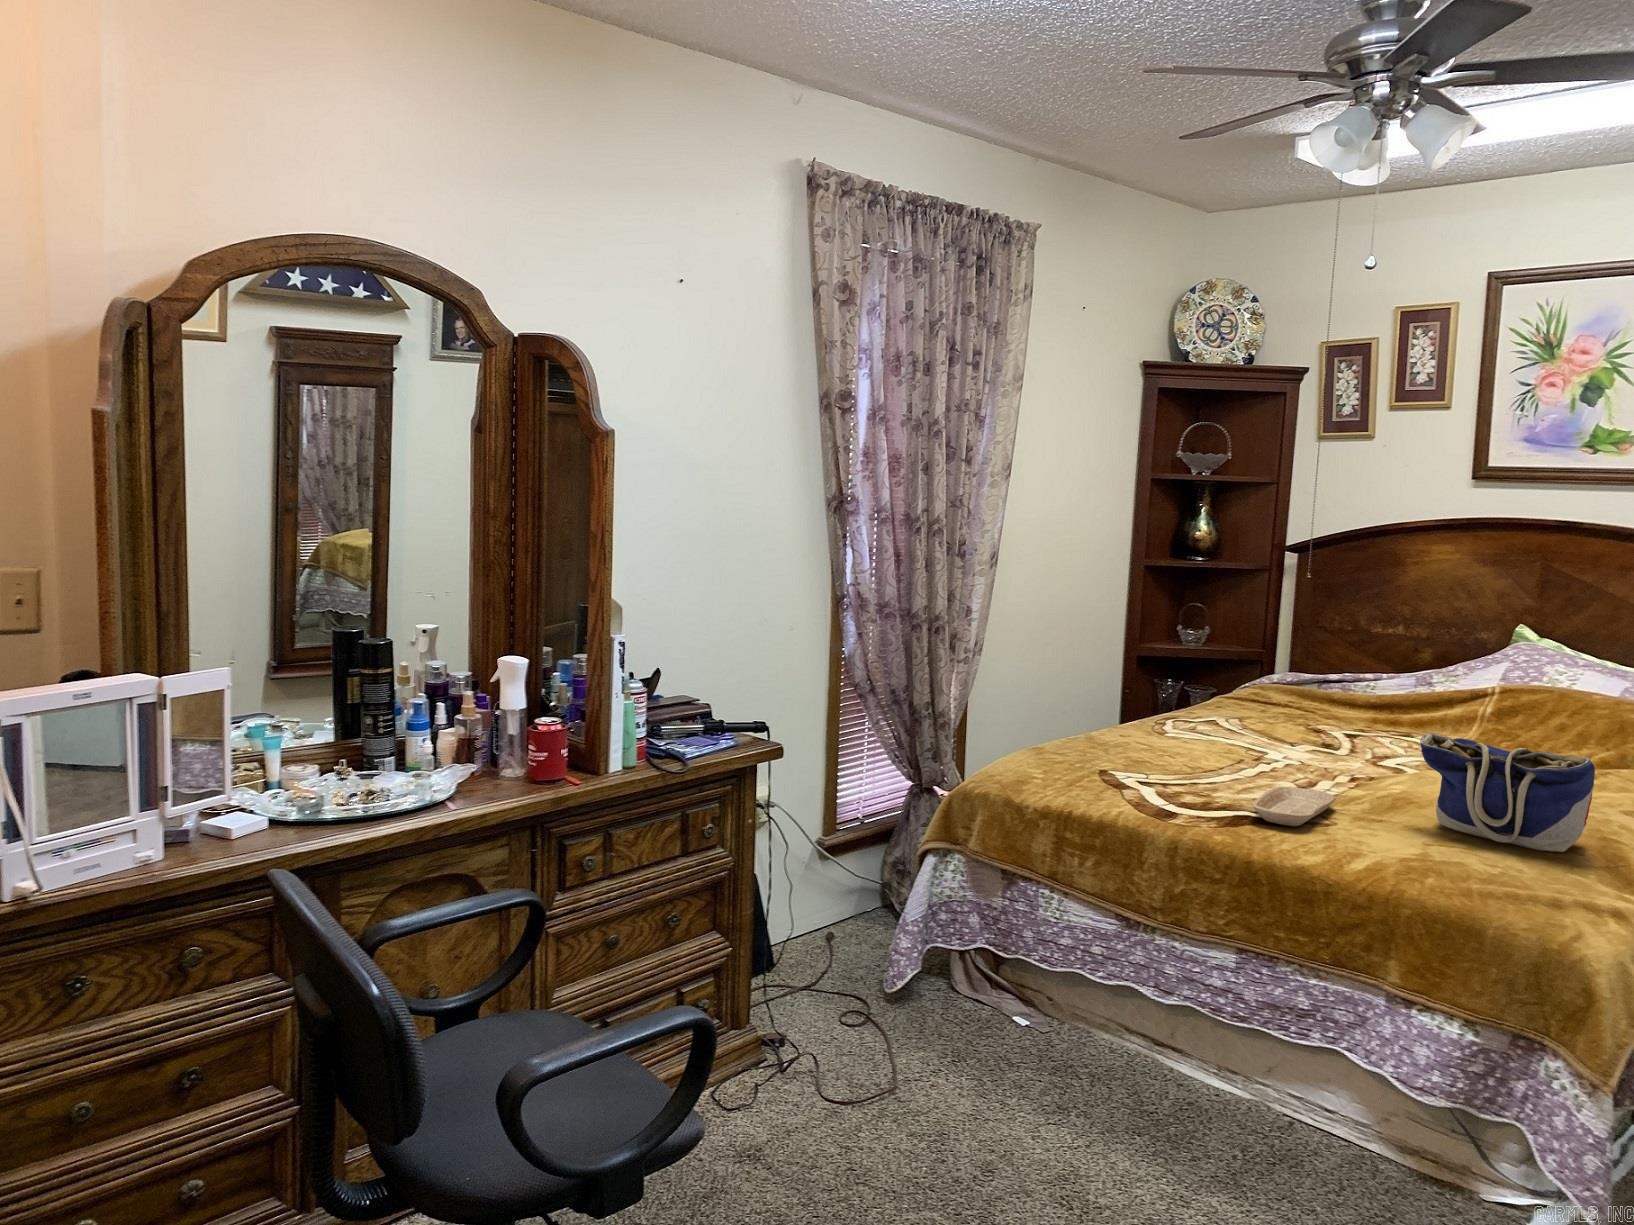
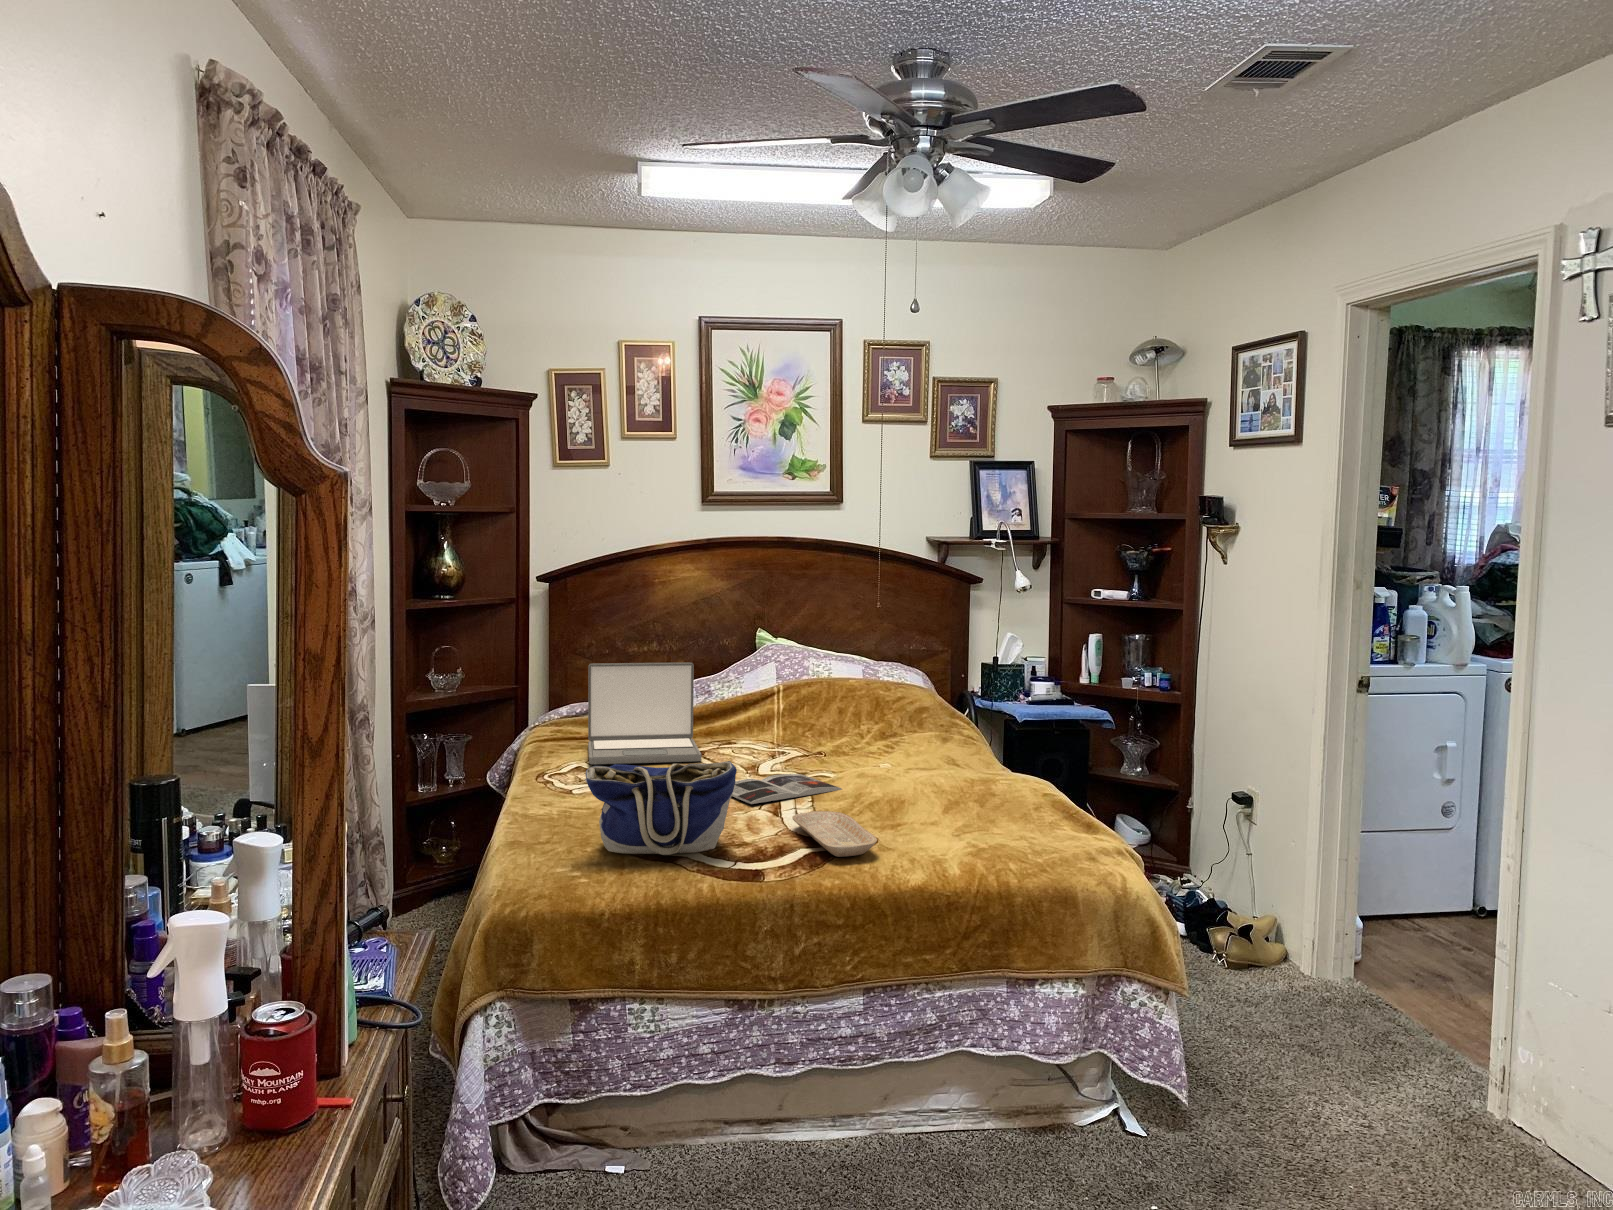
laptop: none [1210,634,1359,745] -> present [588,663,702,764]
tote bag: present [1420,733,1595,852] -> present [584,761,737,855]
magazine: none [1279,760,1411,793] -> present [732,774,842,804]

